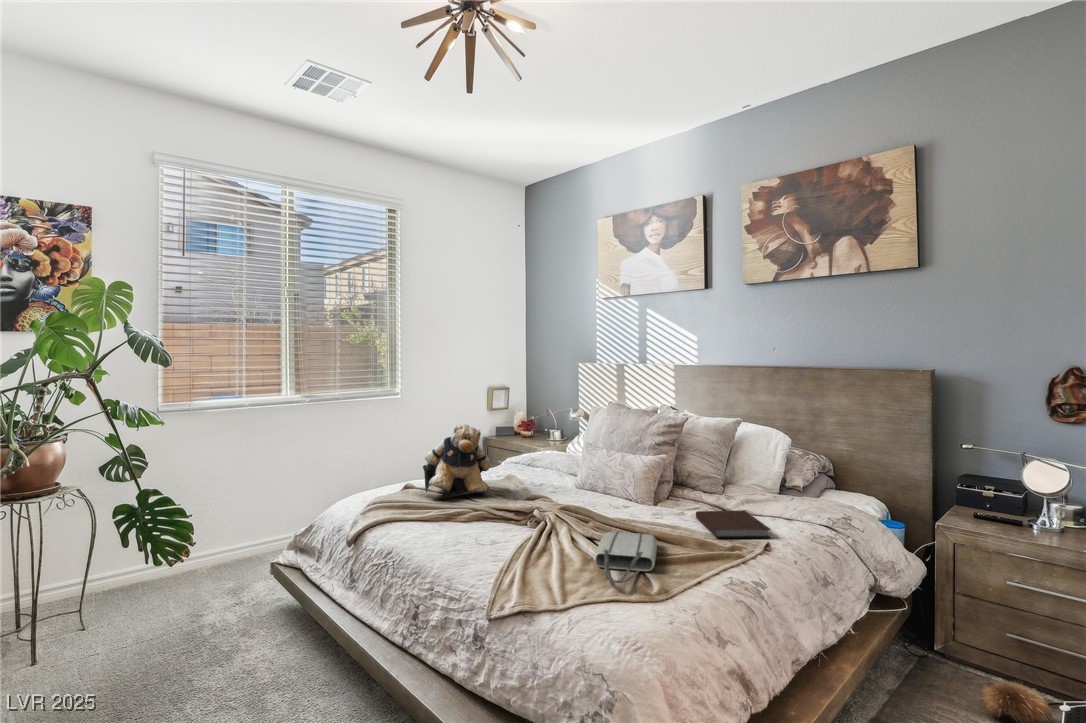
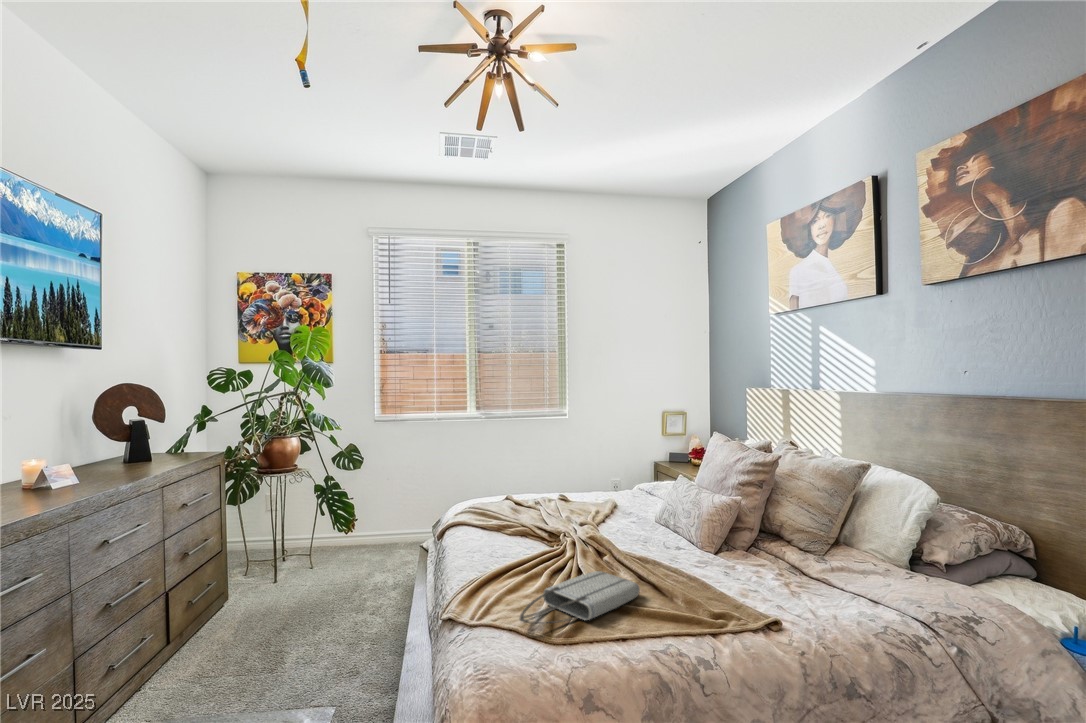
teddy bear: present [423,424,491,499] -> none [503,445,570,514]
notebook: present [696,511,771,538] -> none [724,570,808,621]

